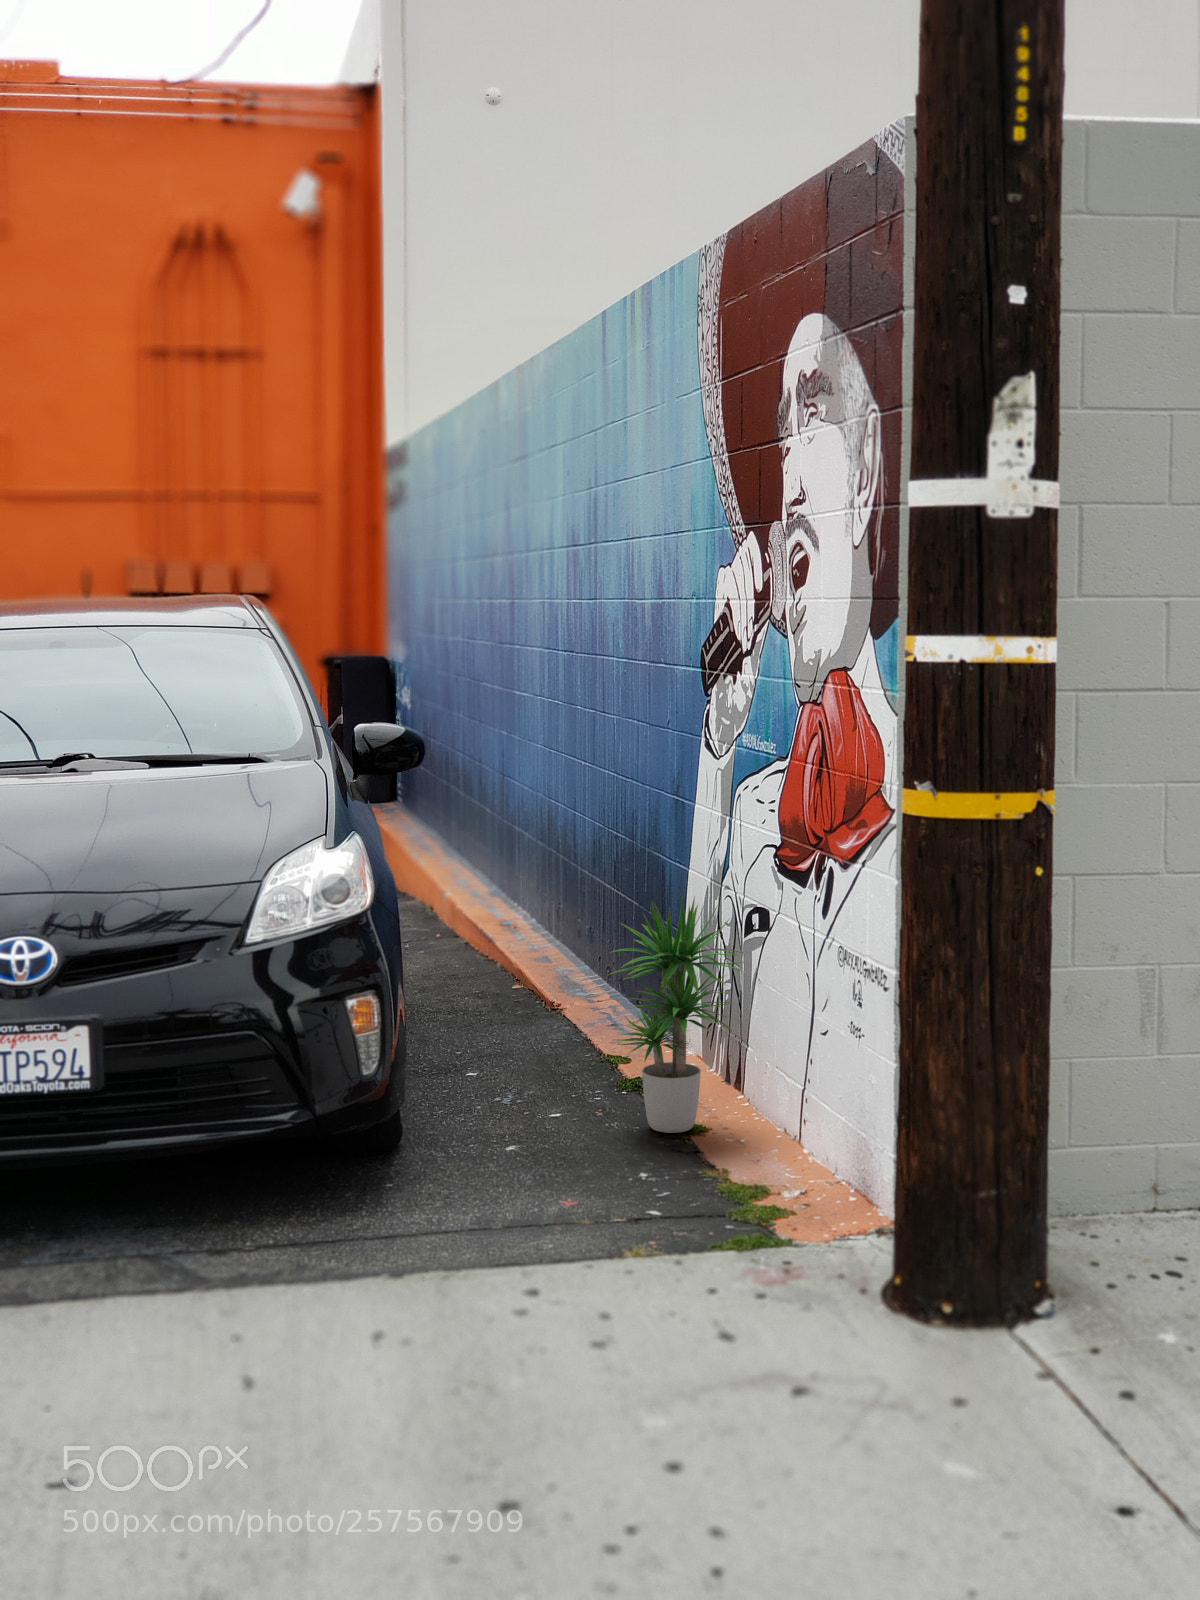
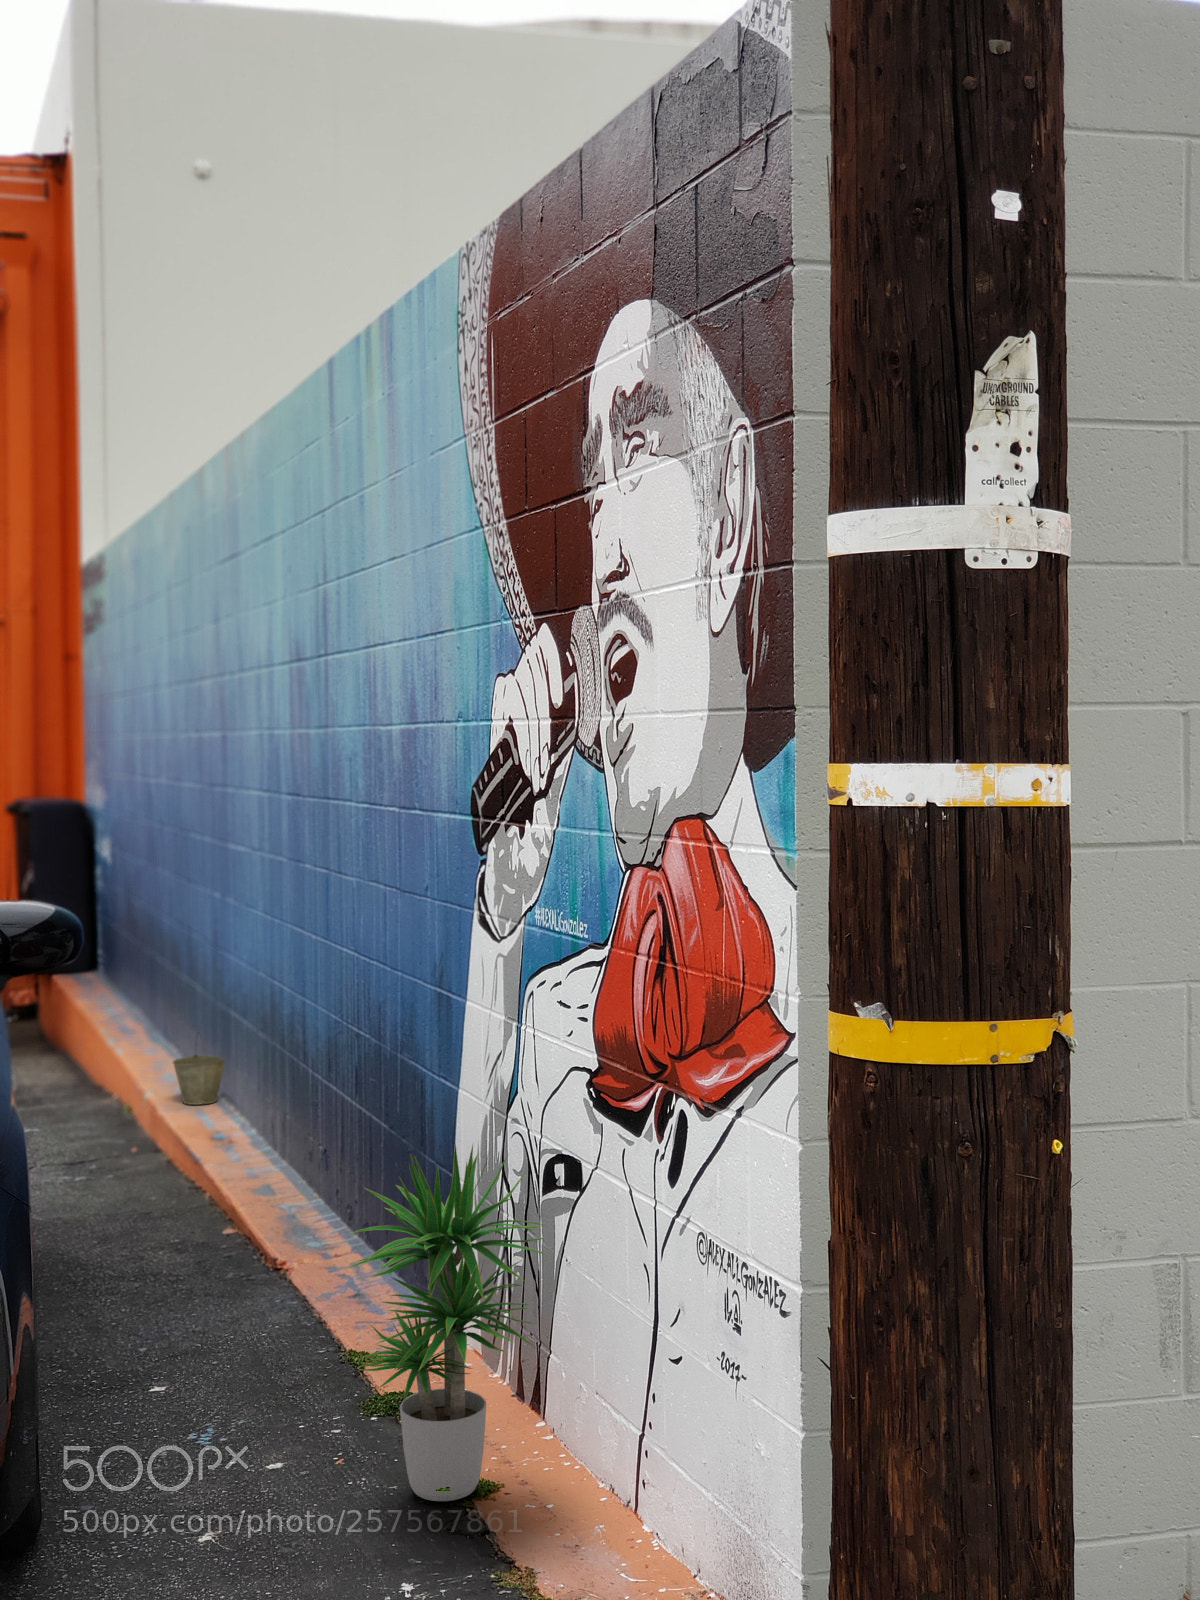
bucket: none [467,843,510,902] -> present [173,1054,225,1105]

